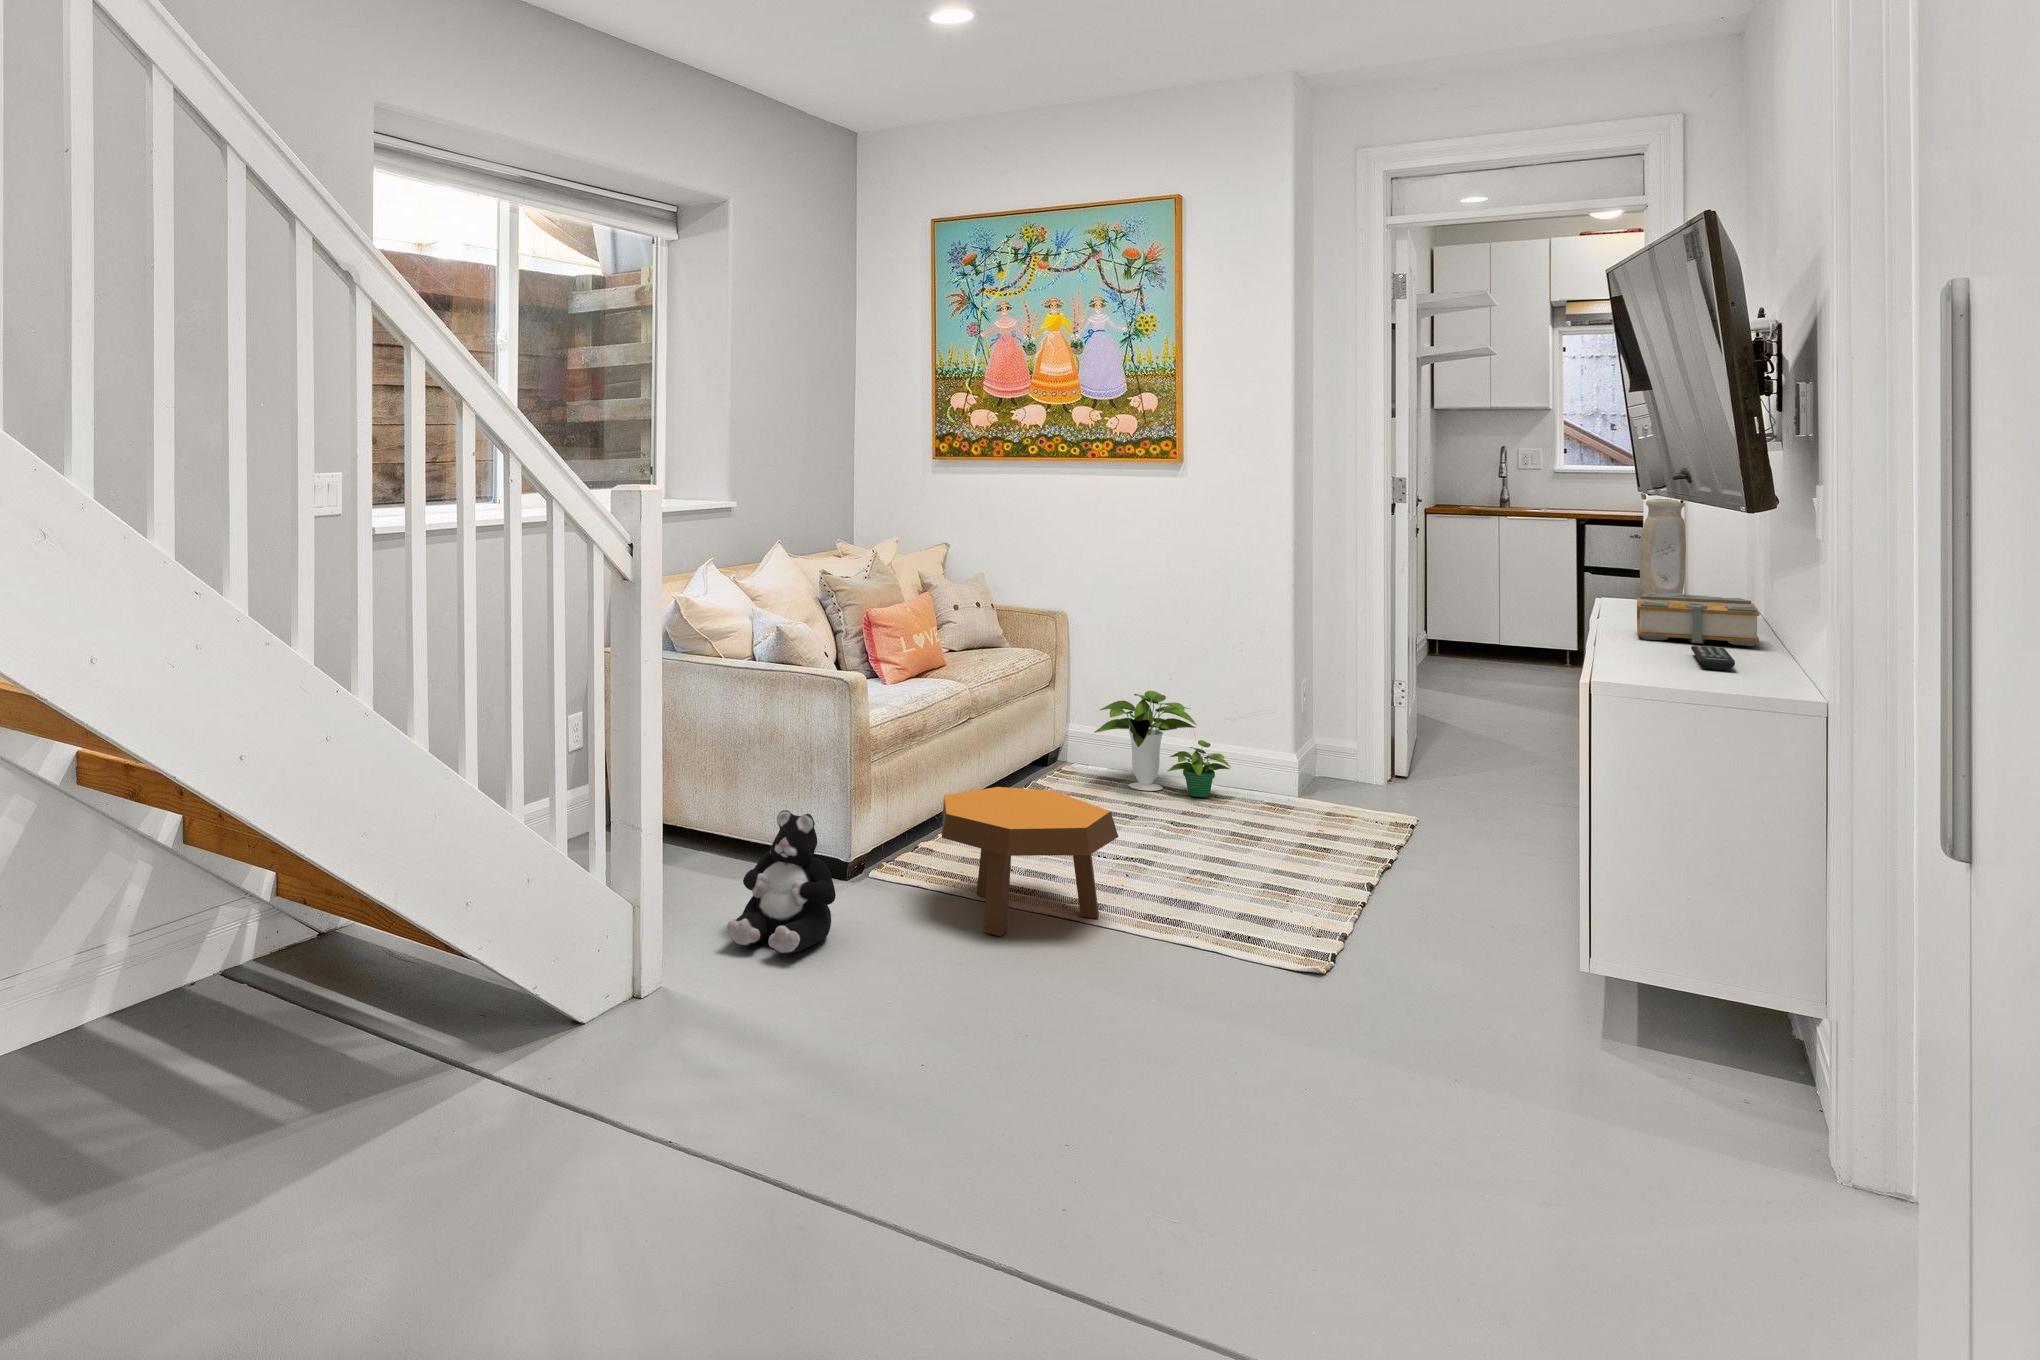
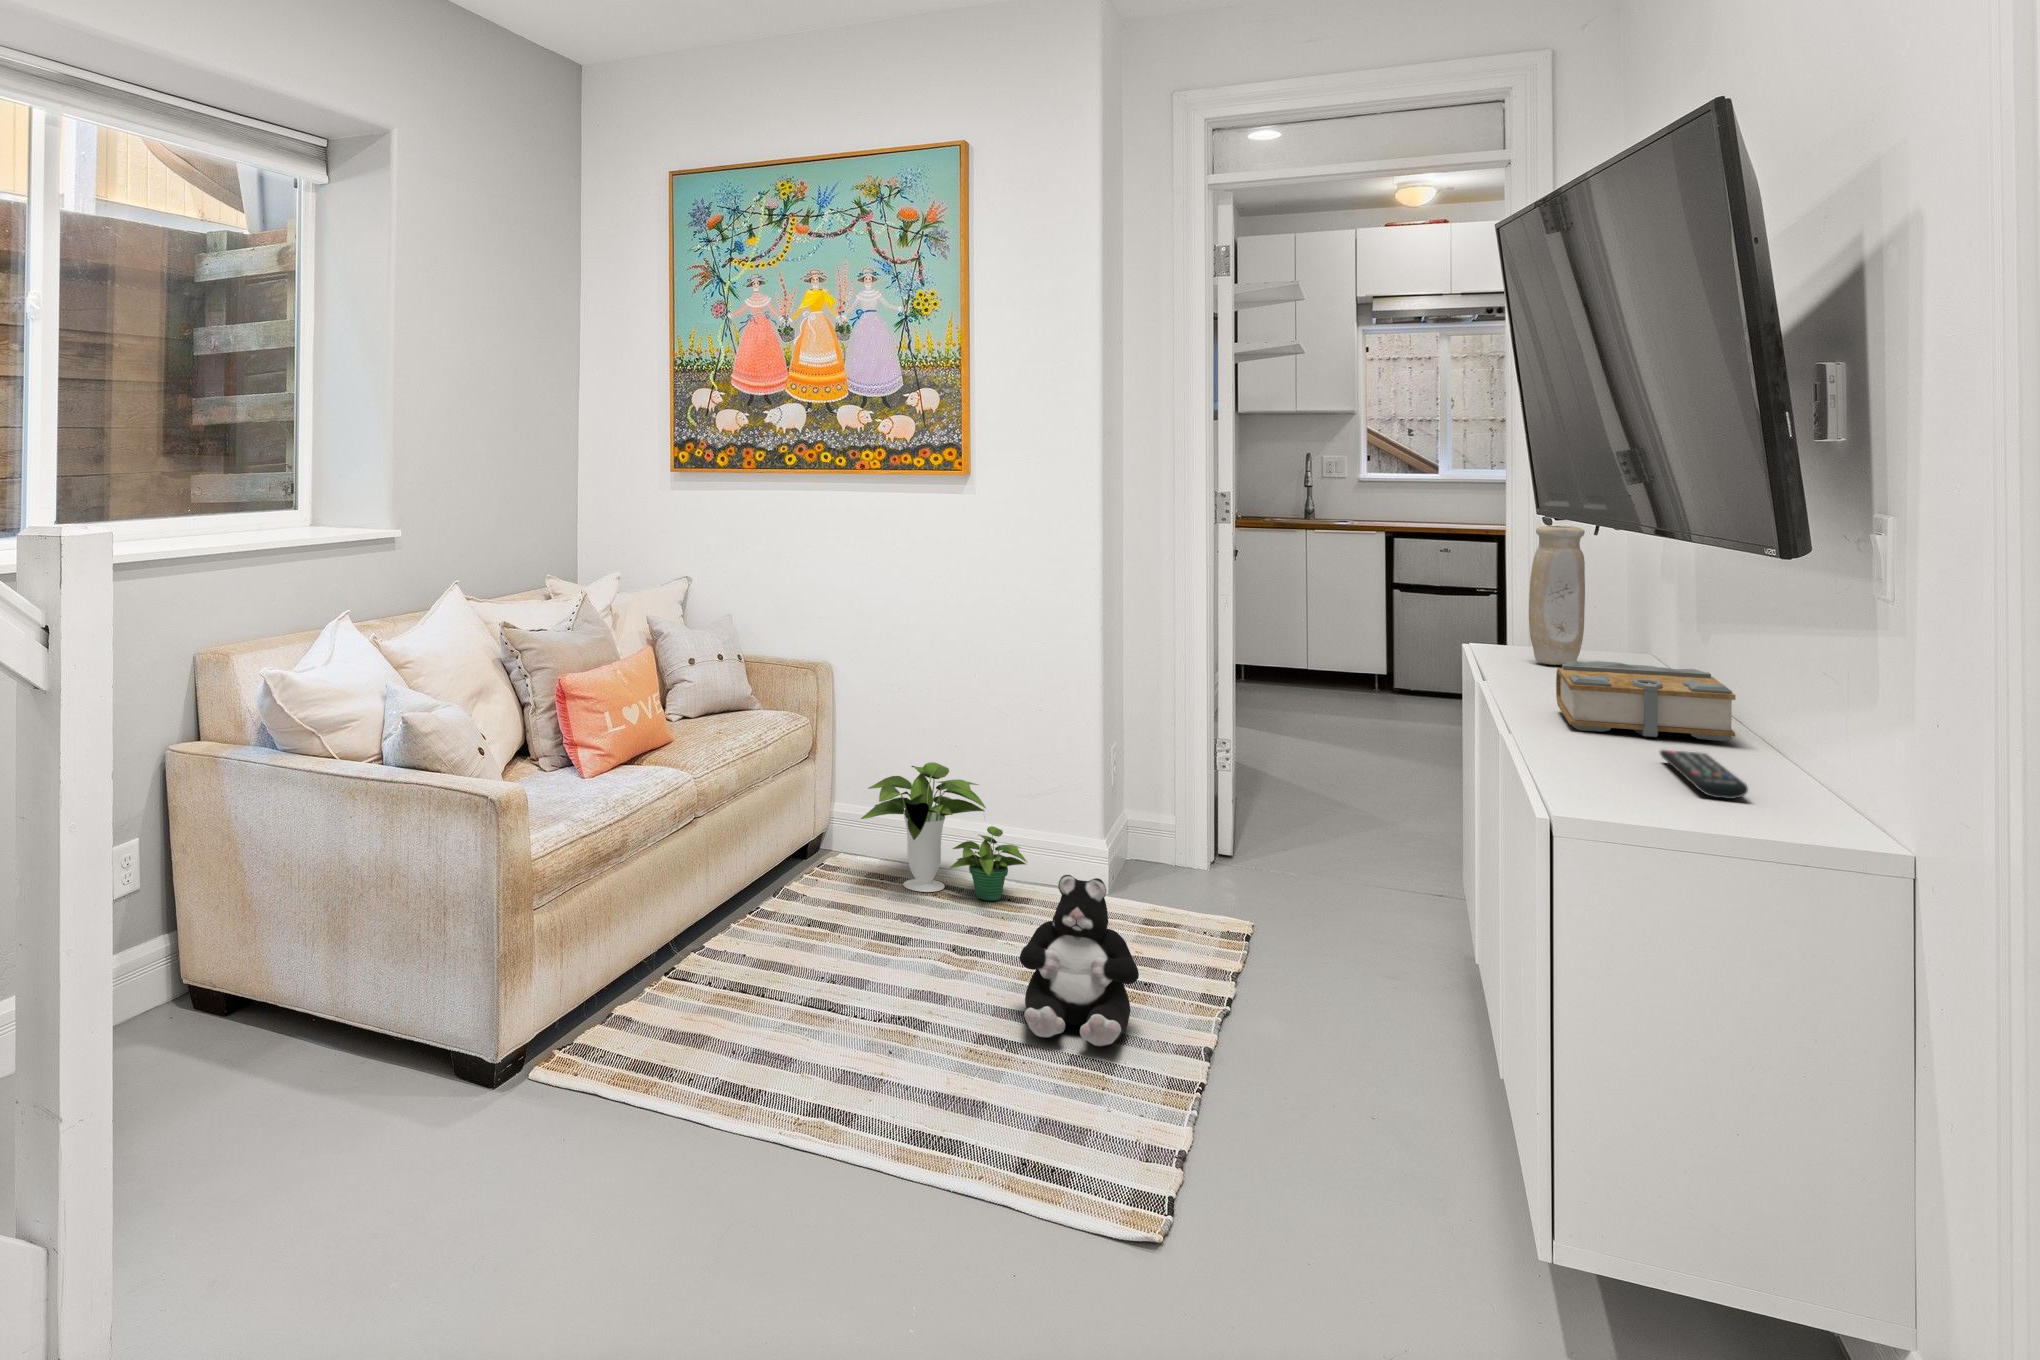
footstool: present [942,787,1118,936] -> none [620,938,874,1190]
plush toy: present [727,810,836,954] -> present [1019,875,1139,1047]

